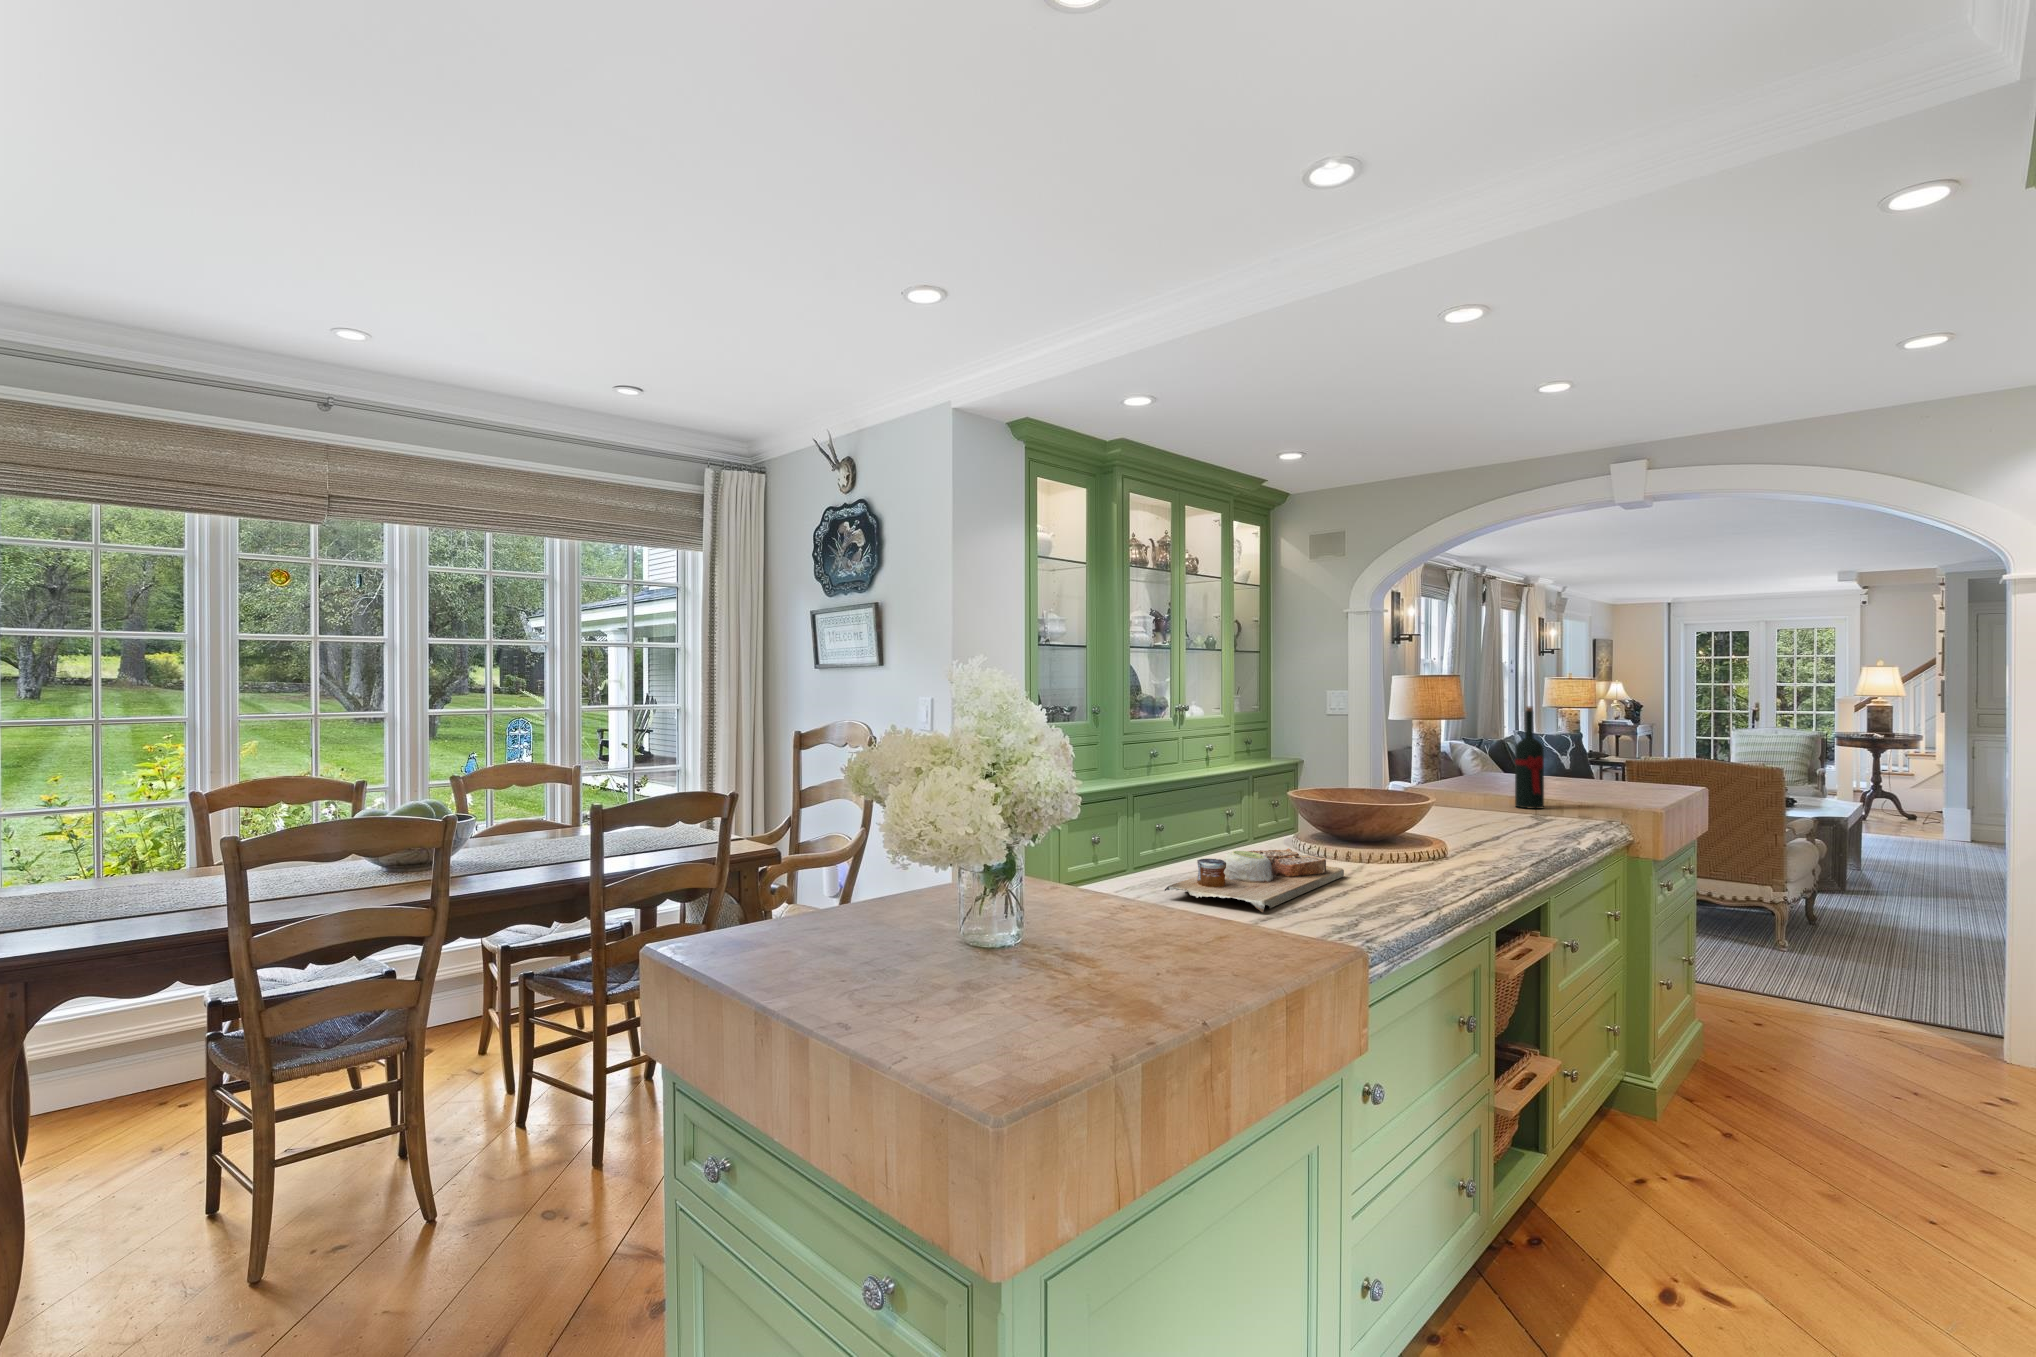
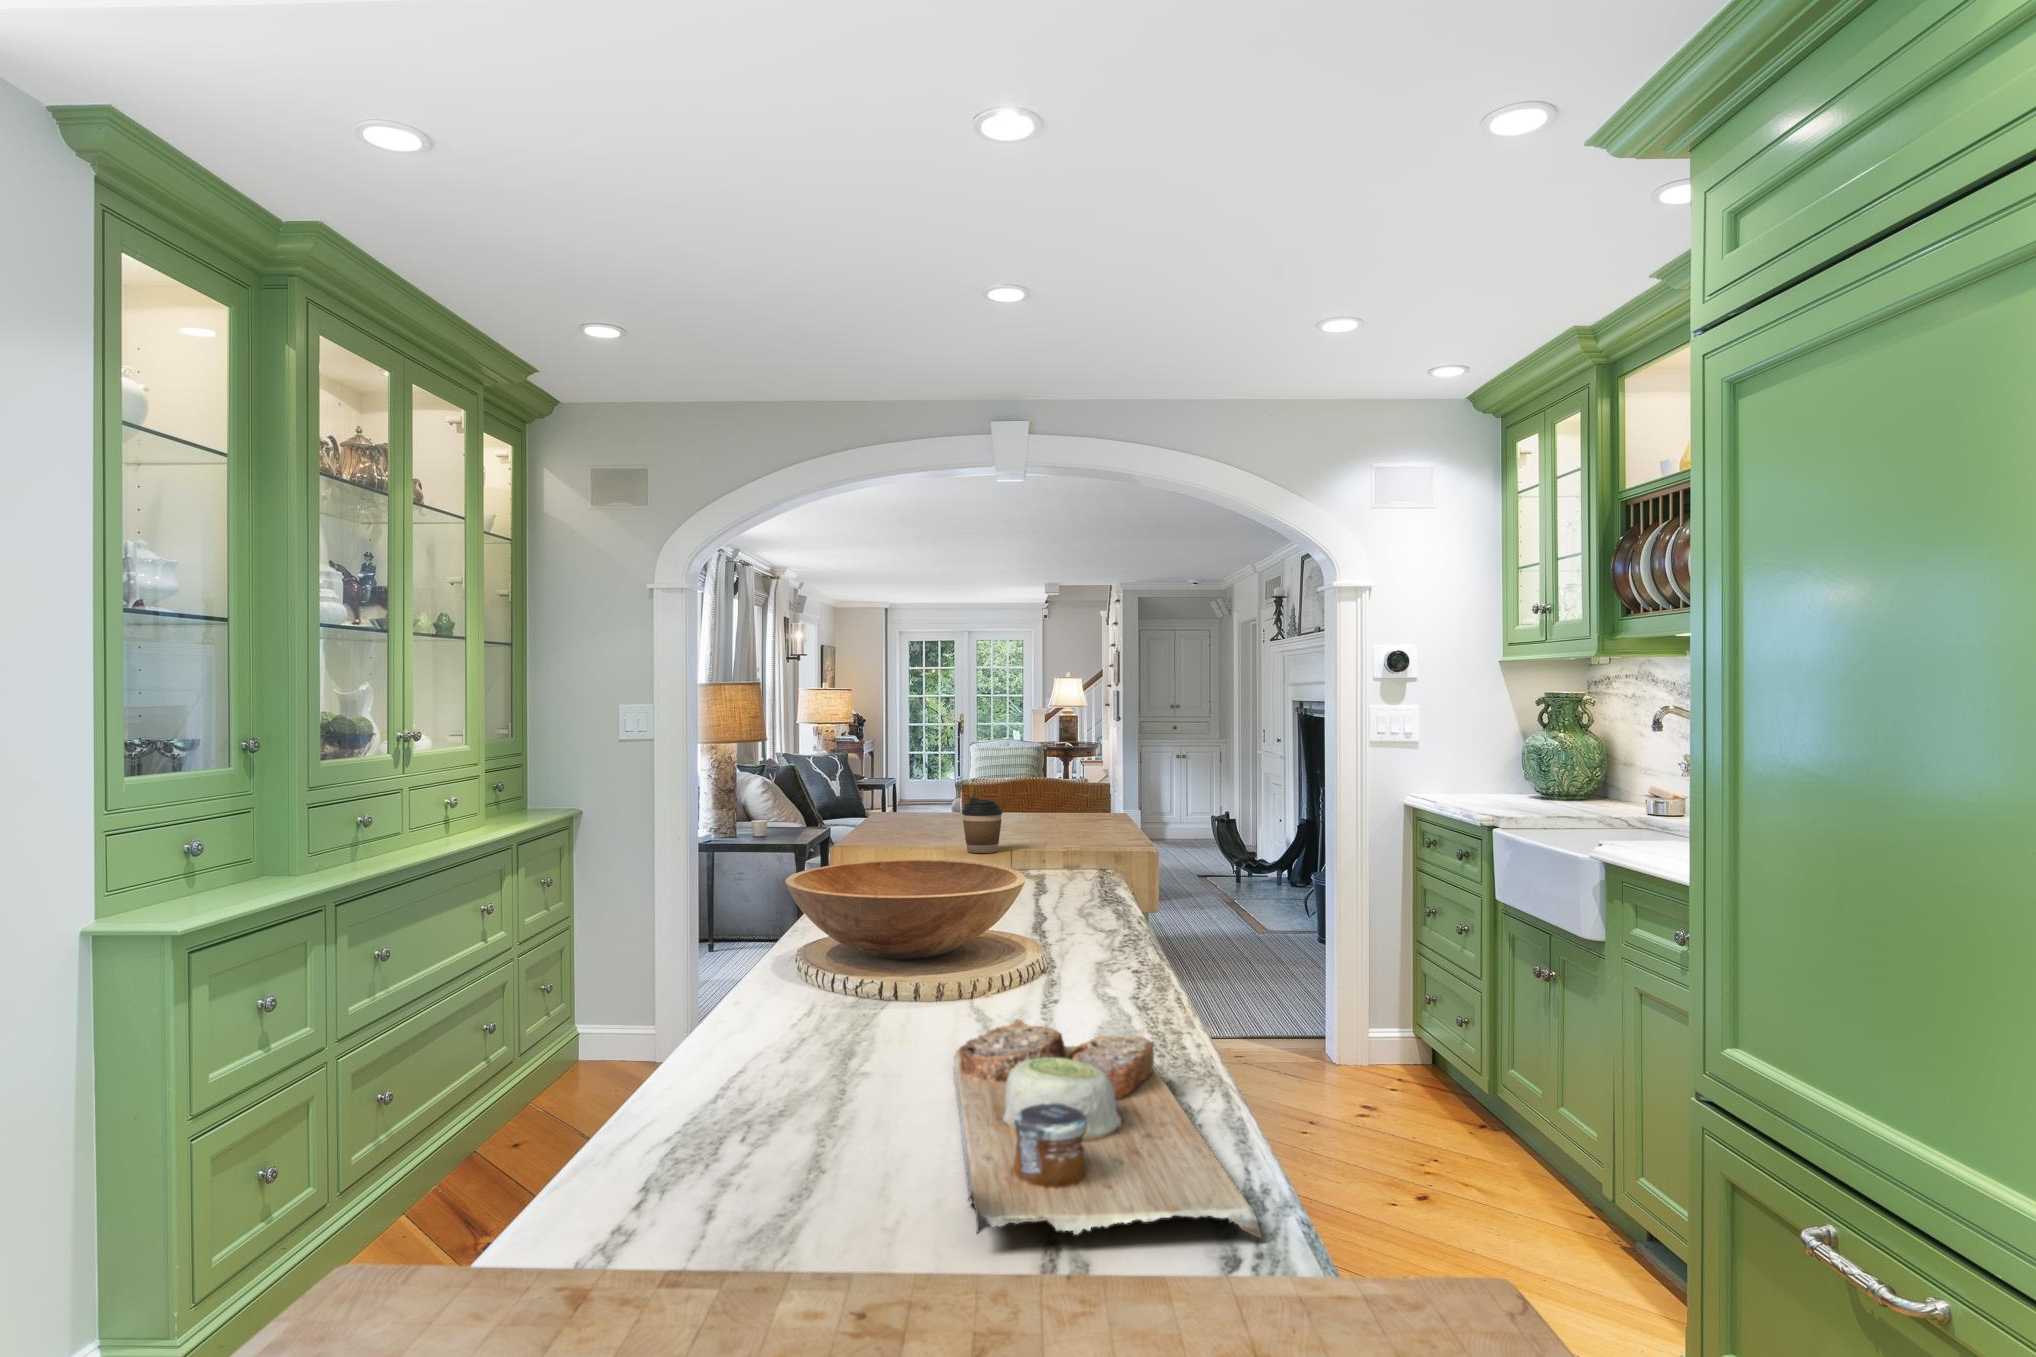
wine bottle: present [1515,706,1544,809] -> none [1031,718,1071,865]
coffee cup: none [1481,760,1513,799] -> present [962,797,1003,853]

